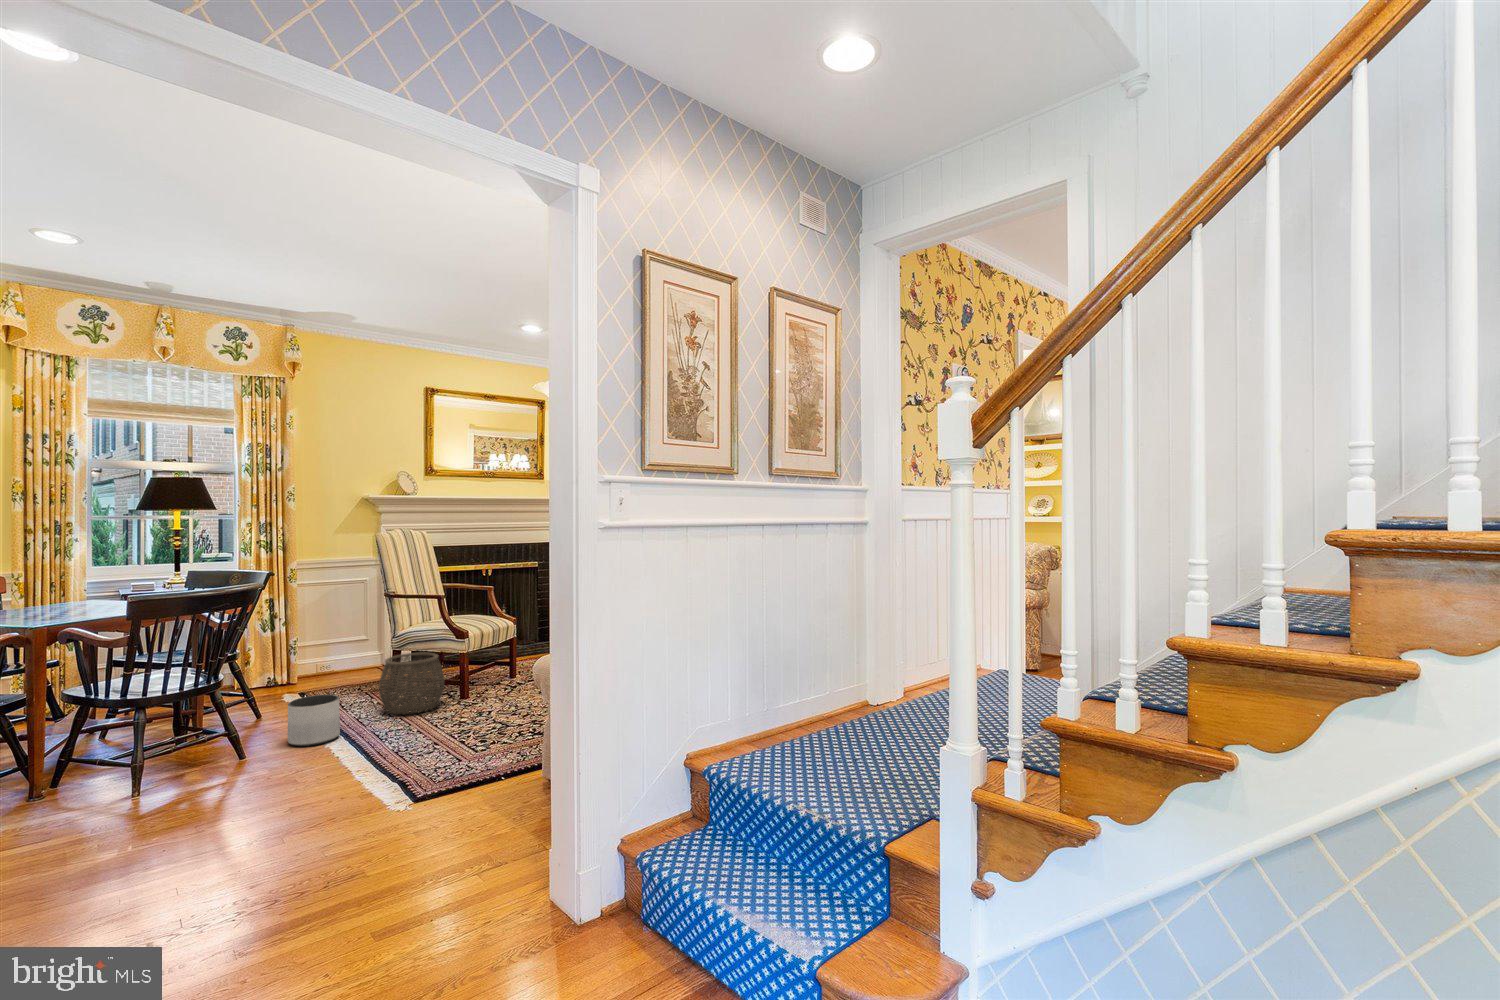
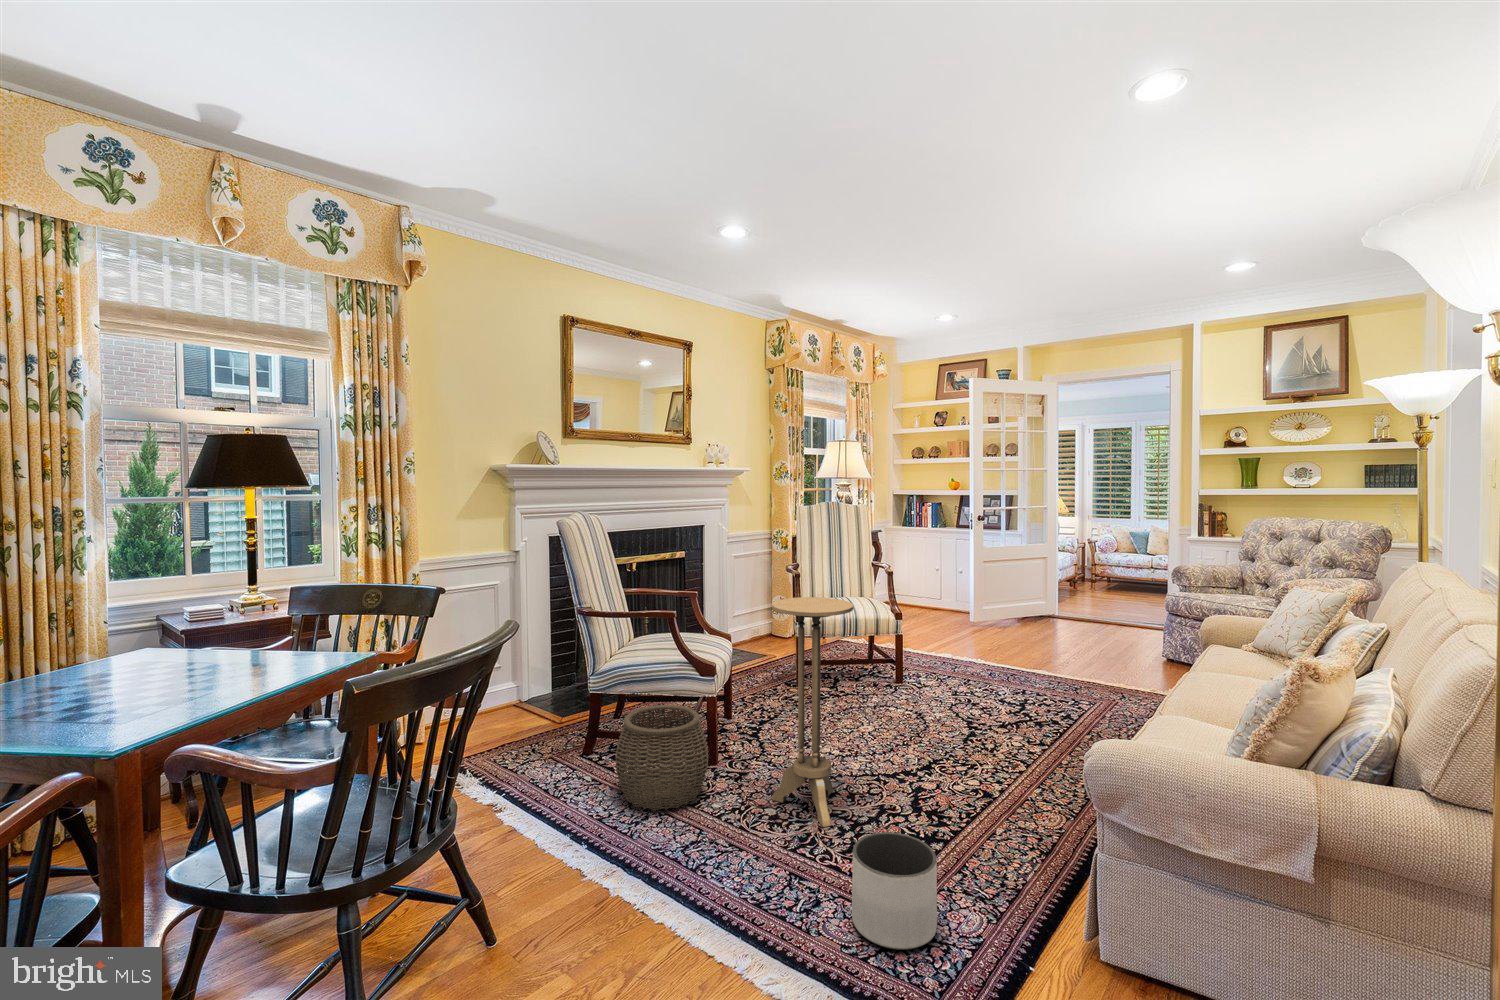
side table: none [467,580,522,725] -> present [771,597,853,827]
planter: present [288,695,340,746] -> present [852,832,937,950]

